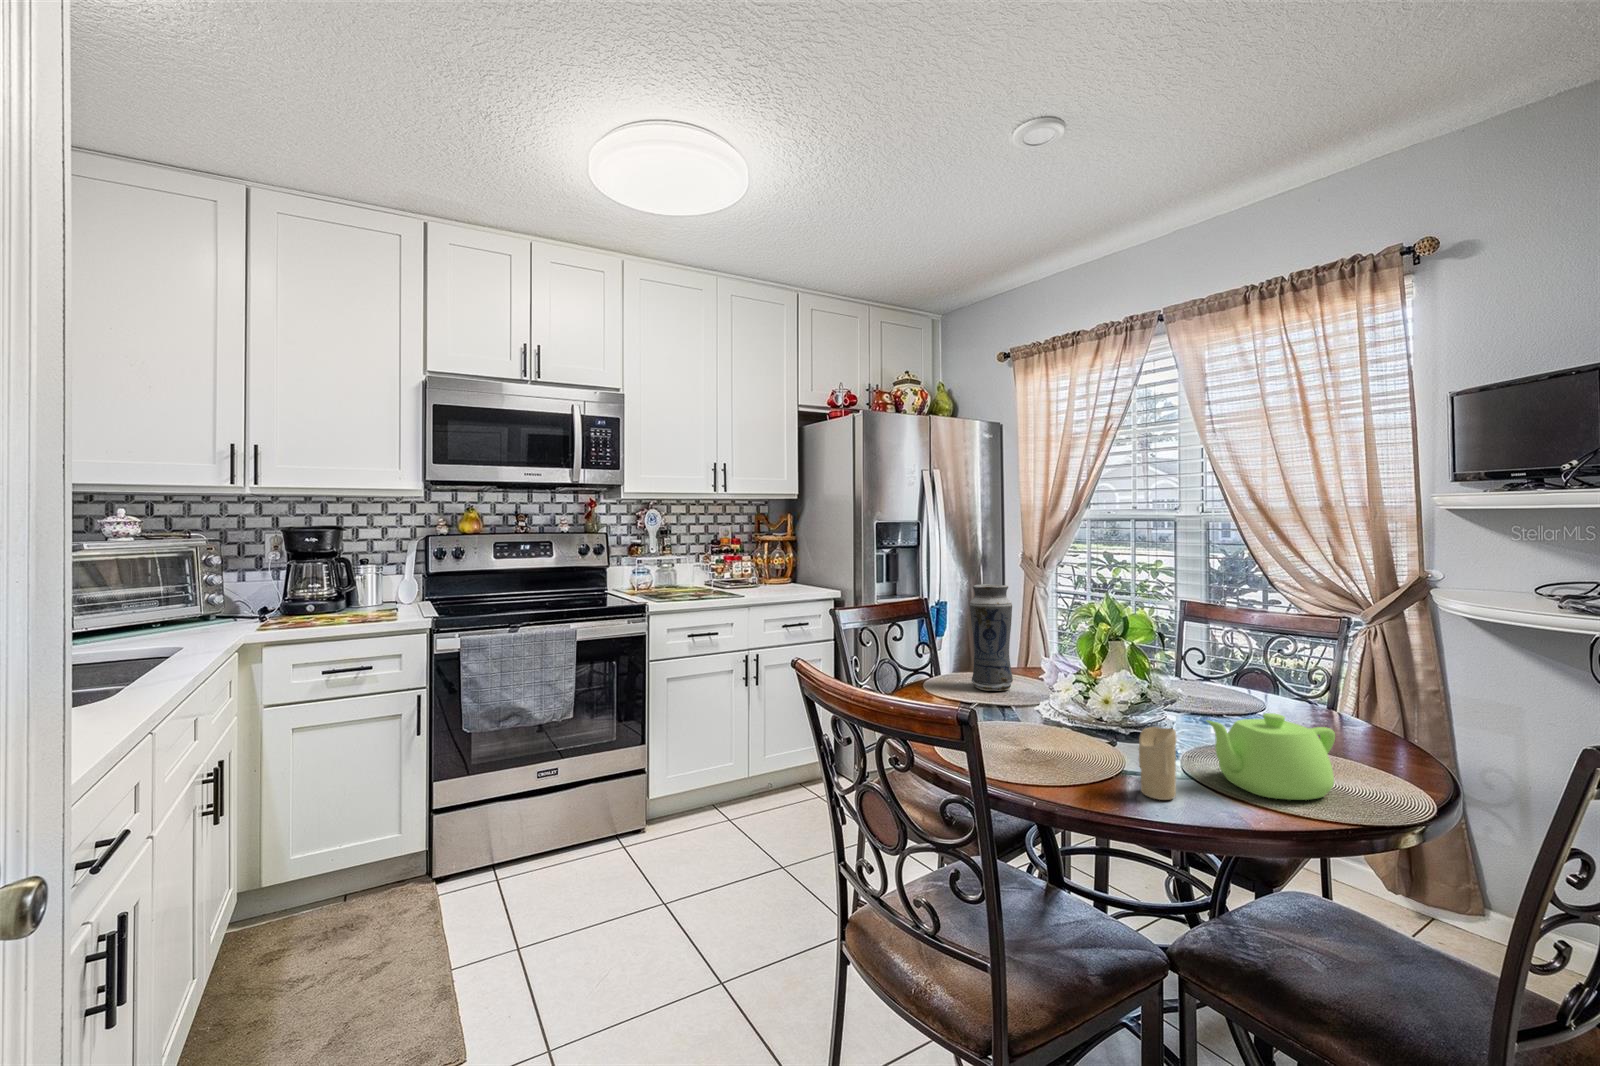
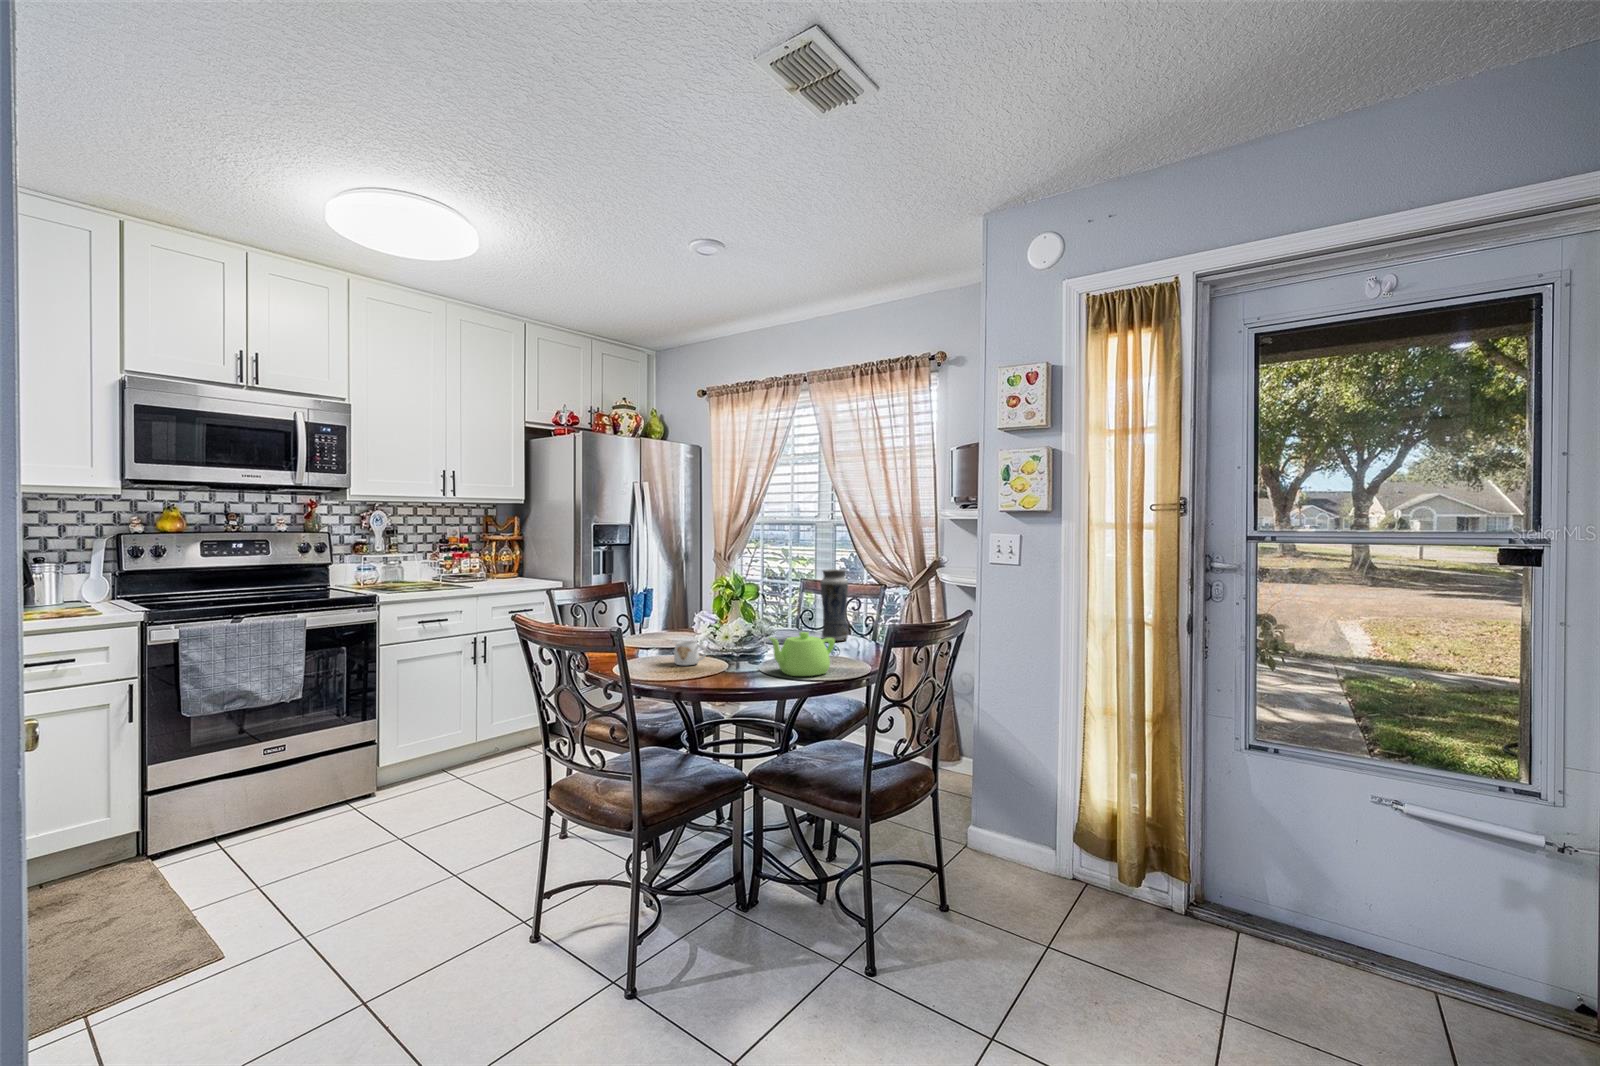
vase: present [970,584,1013,691] -> present [820,569,849,641]
mug: none [1021,704,1077,746] -> present [674,641,706,665]
candle: present [1138,727,1176,800] -> none [729,642,748,681]

